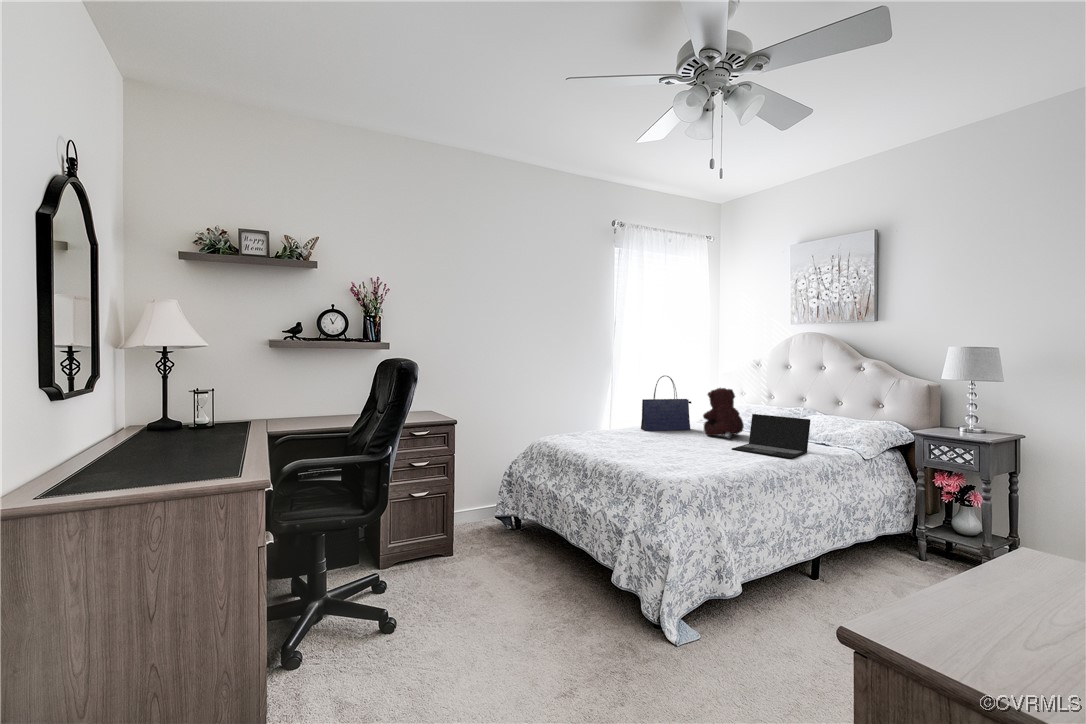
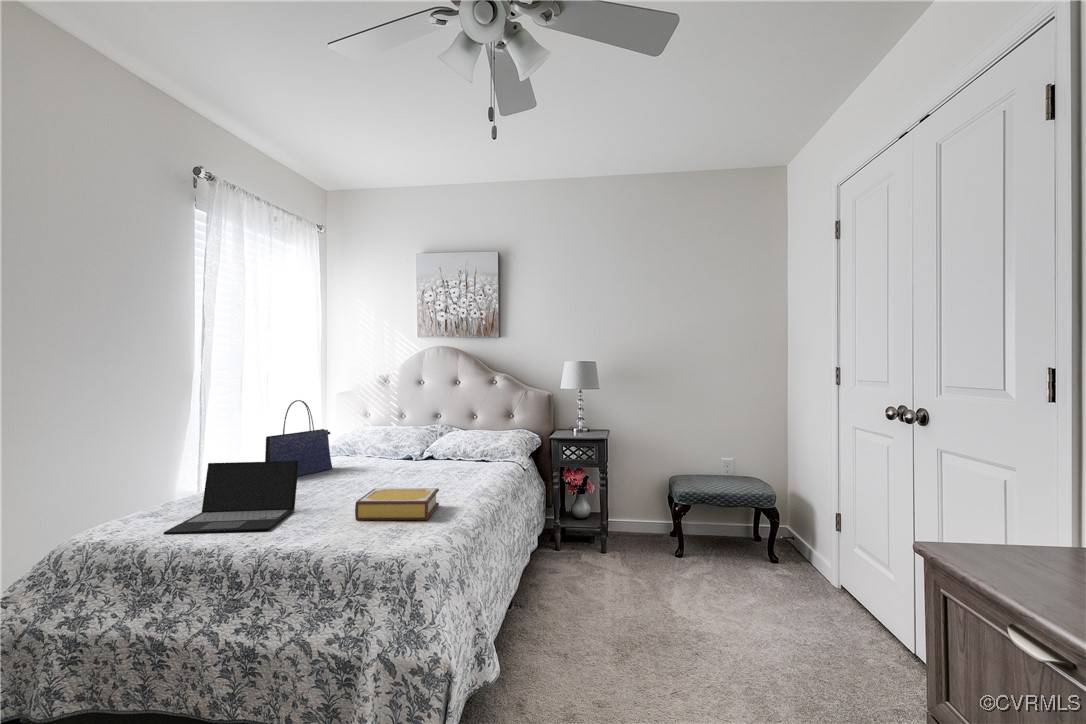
teddy bear: present [703,388,744,439] -> none [357,411,406,474]
laptop: present [732,414,810,458] -> present [164,461,299,534]
book: none [660,441,727,467] -> present [355,488,439,520]

